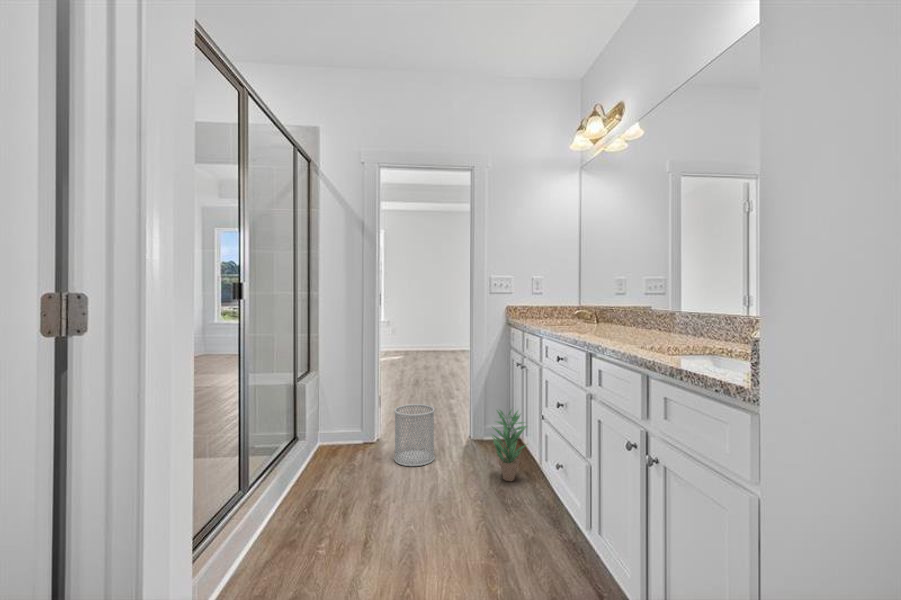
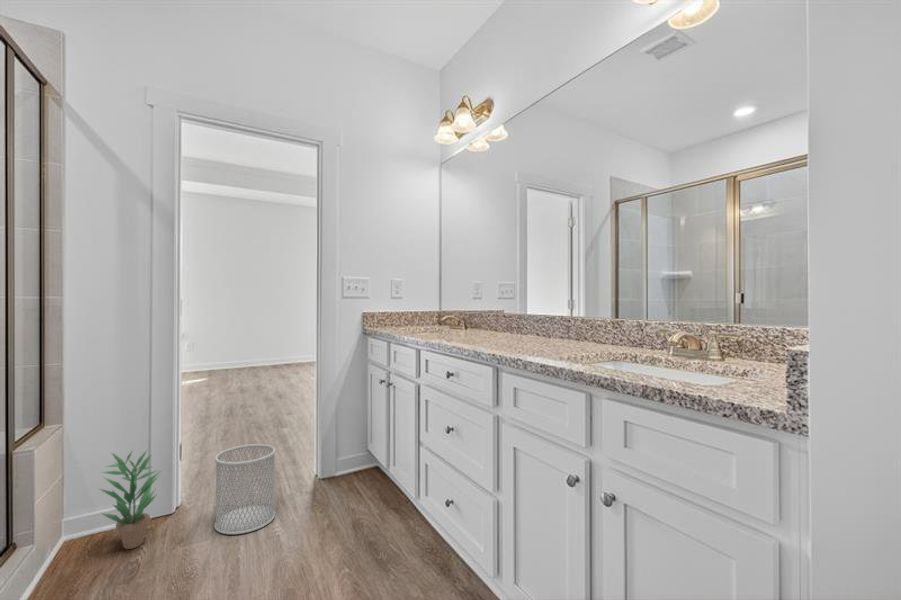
potted plant: present [492,410,527,481] -> present [101,451,159,549]

